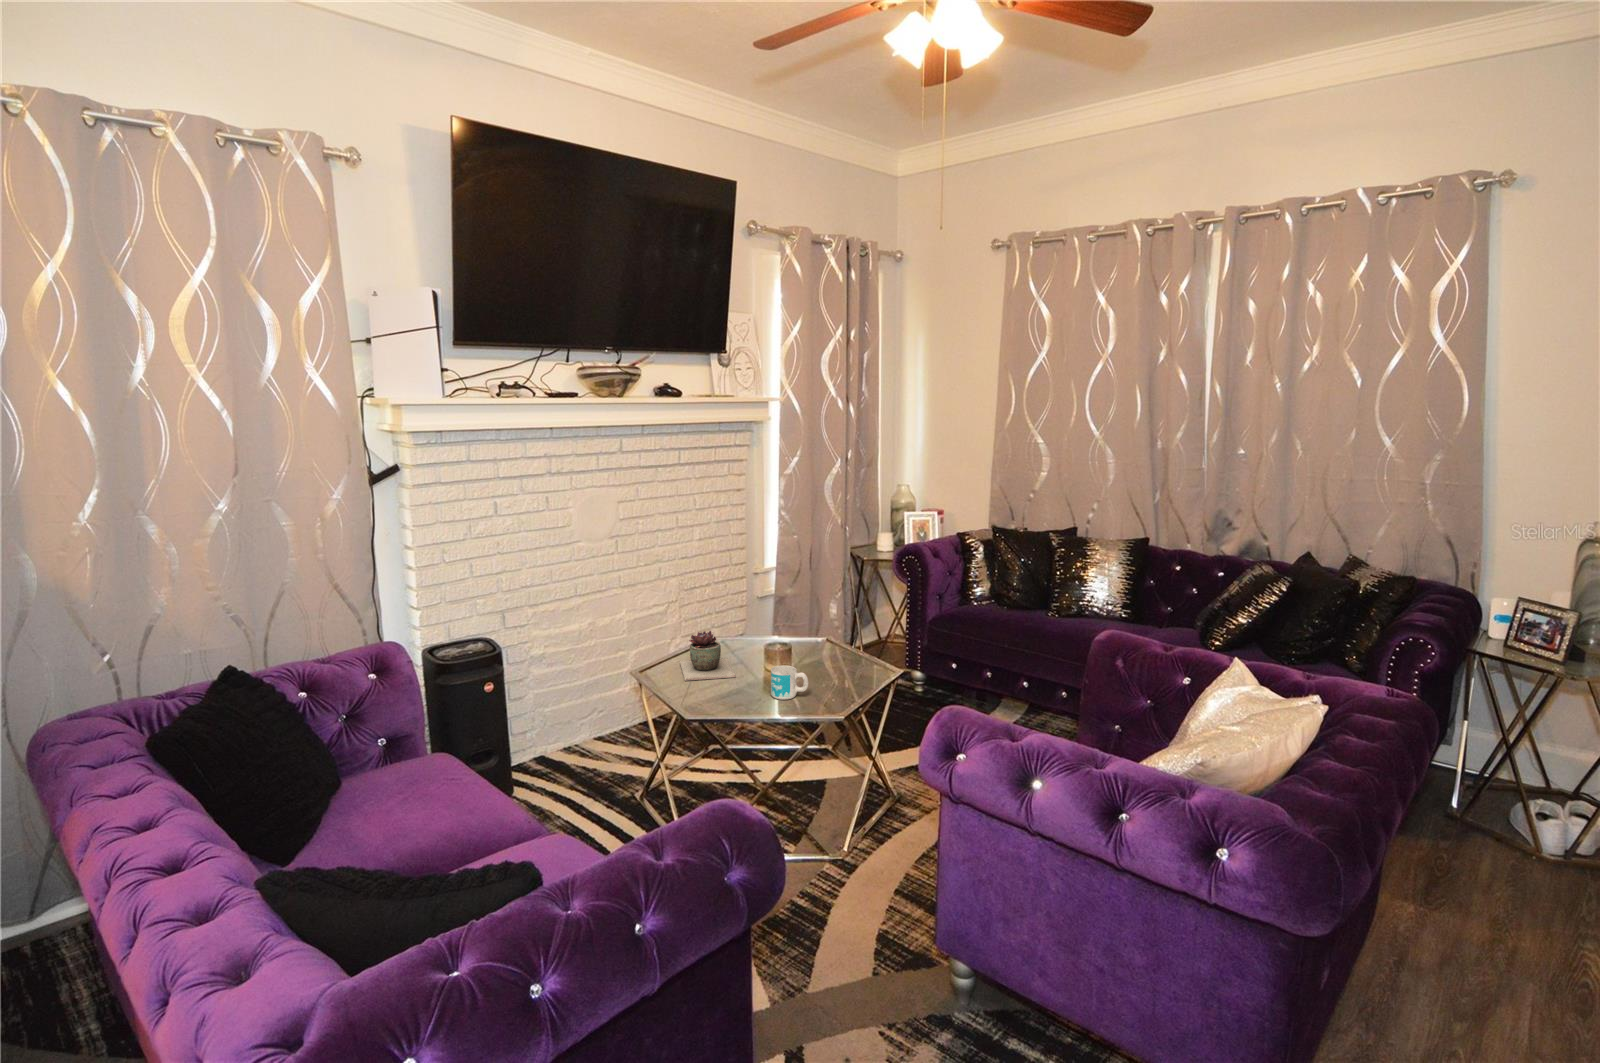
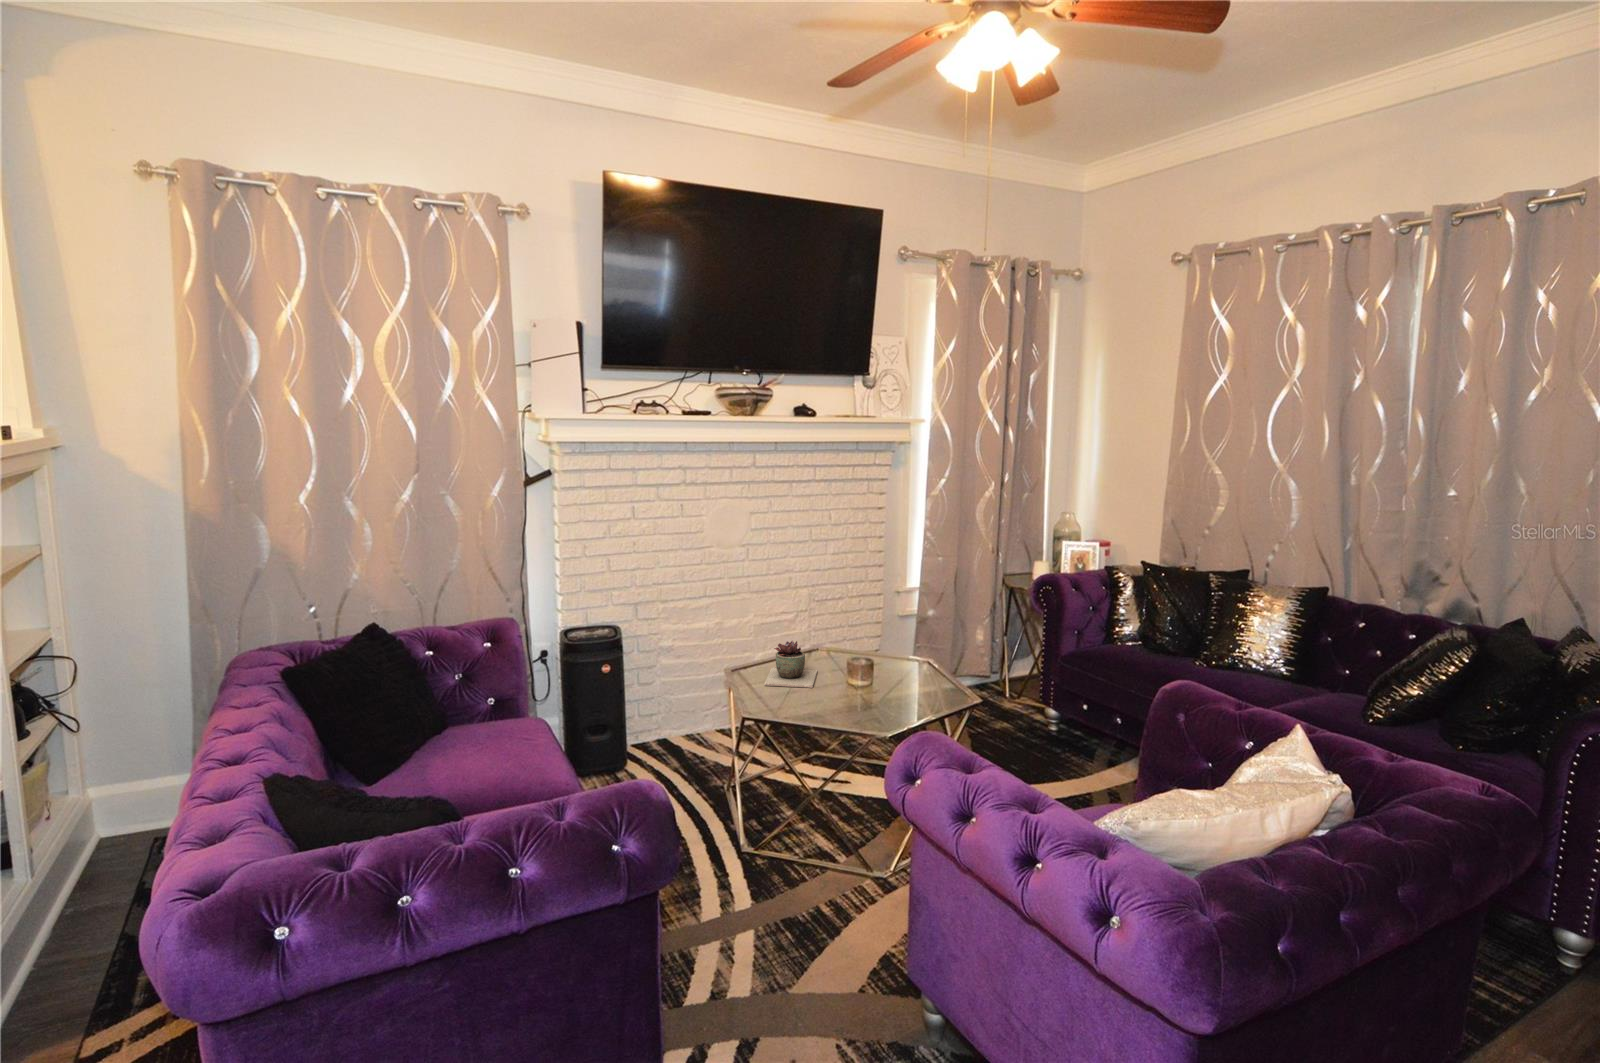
mug: present [771,665,808,700] -> none [832,680,866,714]

